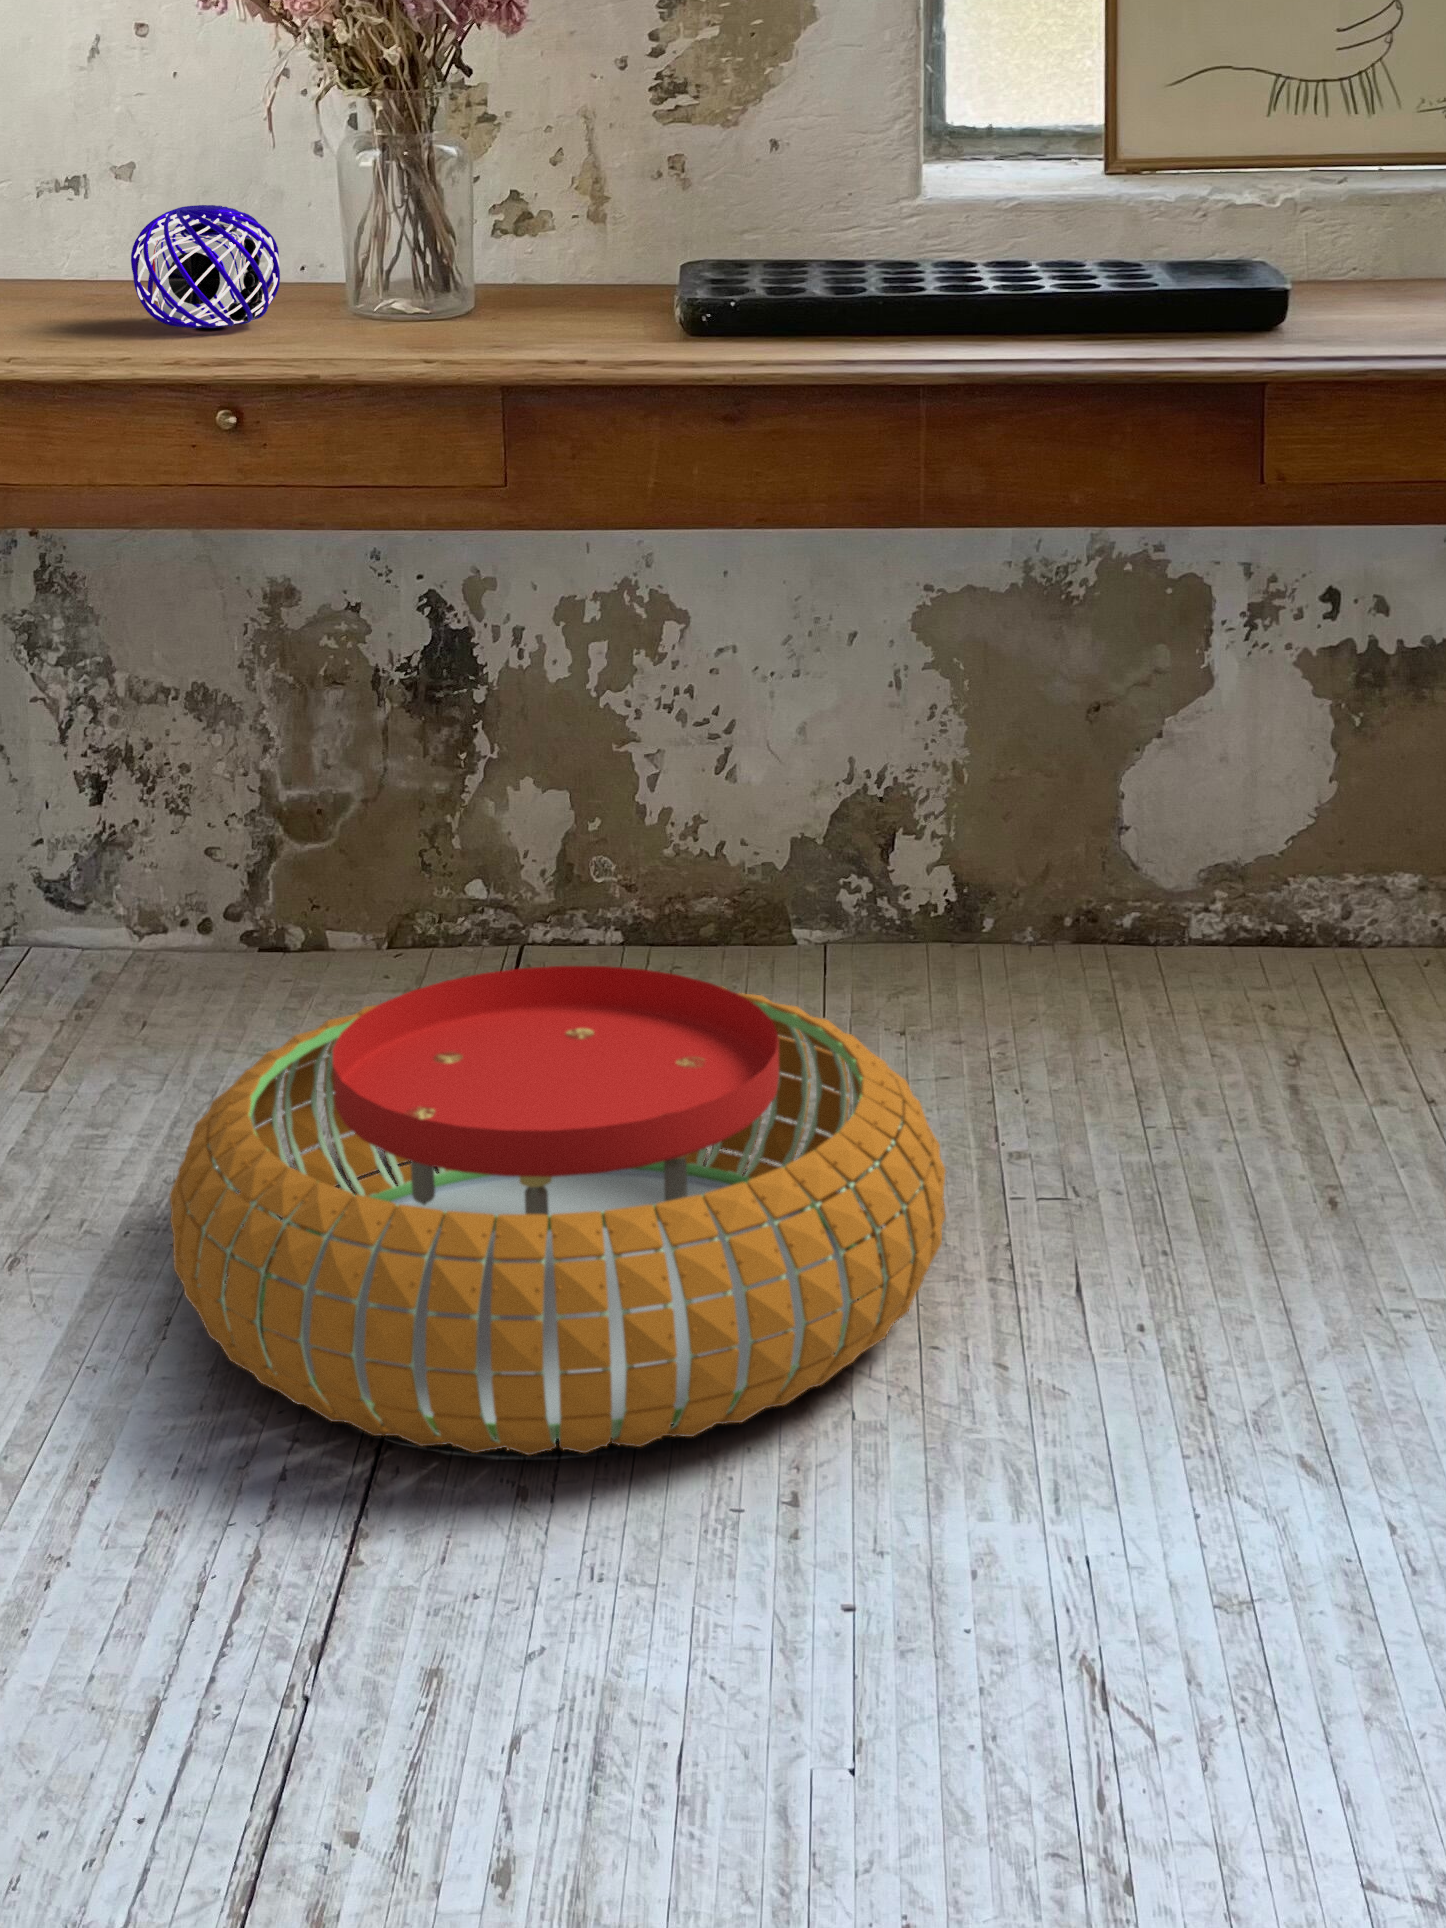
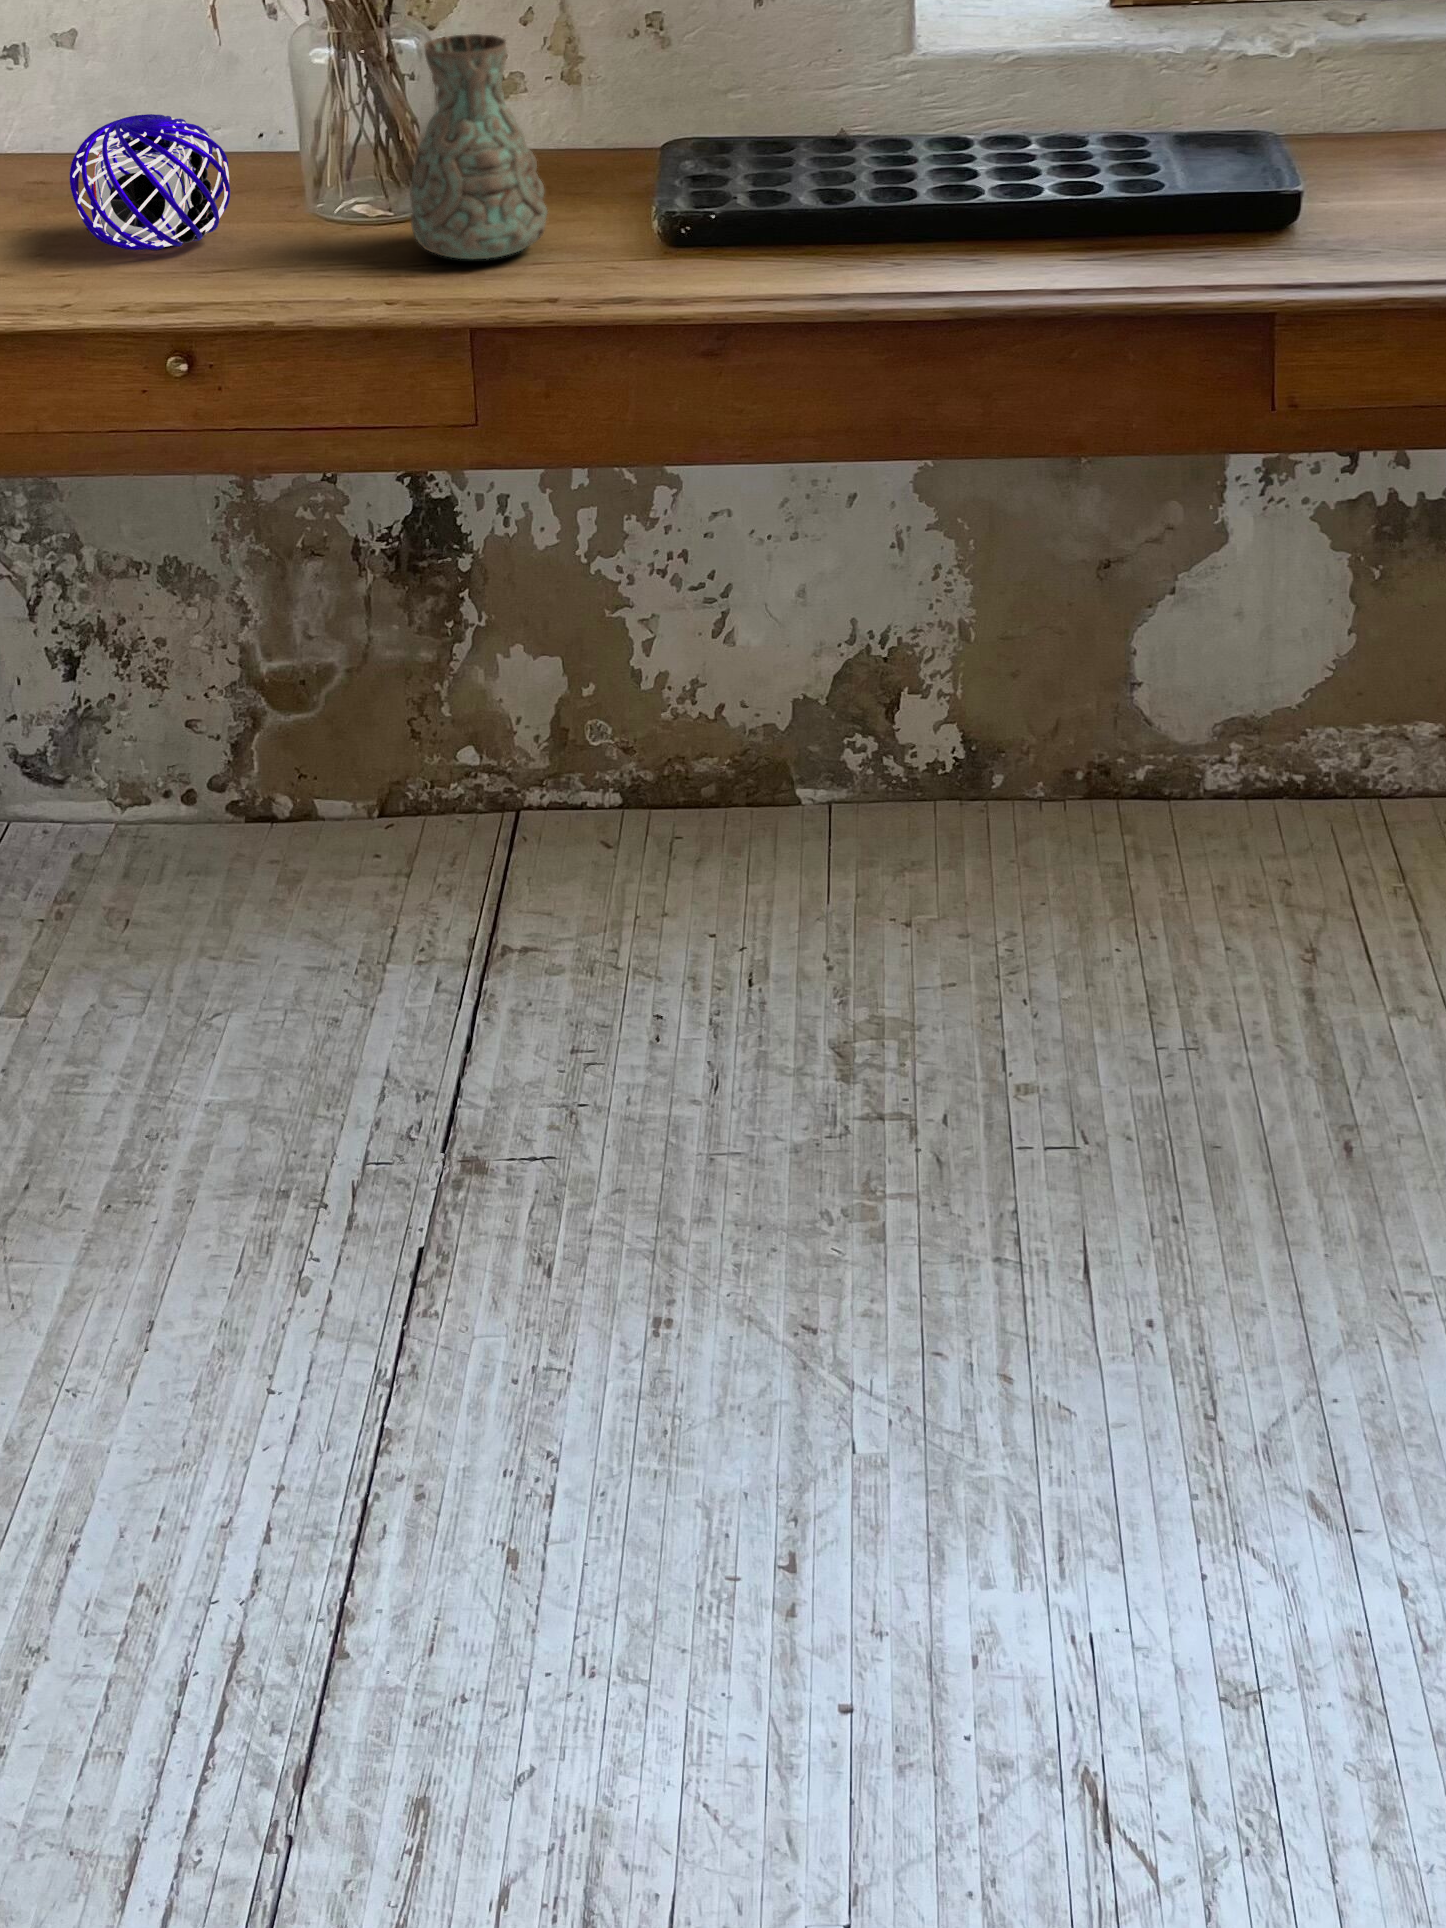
decorative vase: none [451,128,579,335] -> present [410,34,548,259]
pouf: present [170,966,946,1455] -> none [145,923,948,1509]

